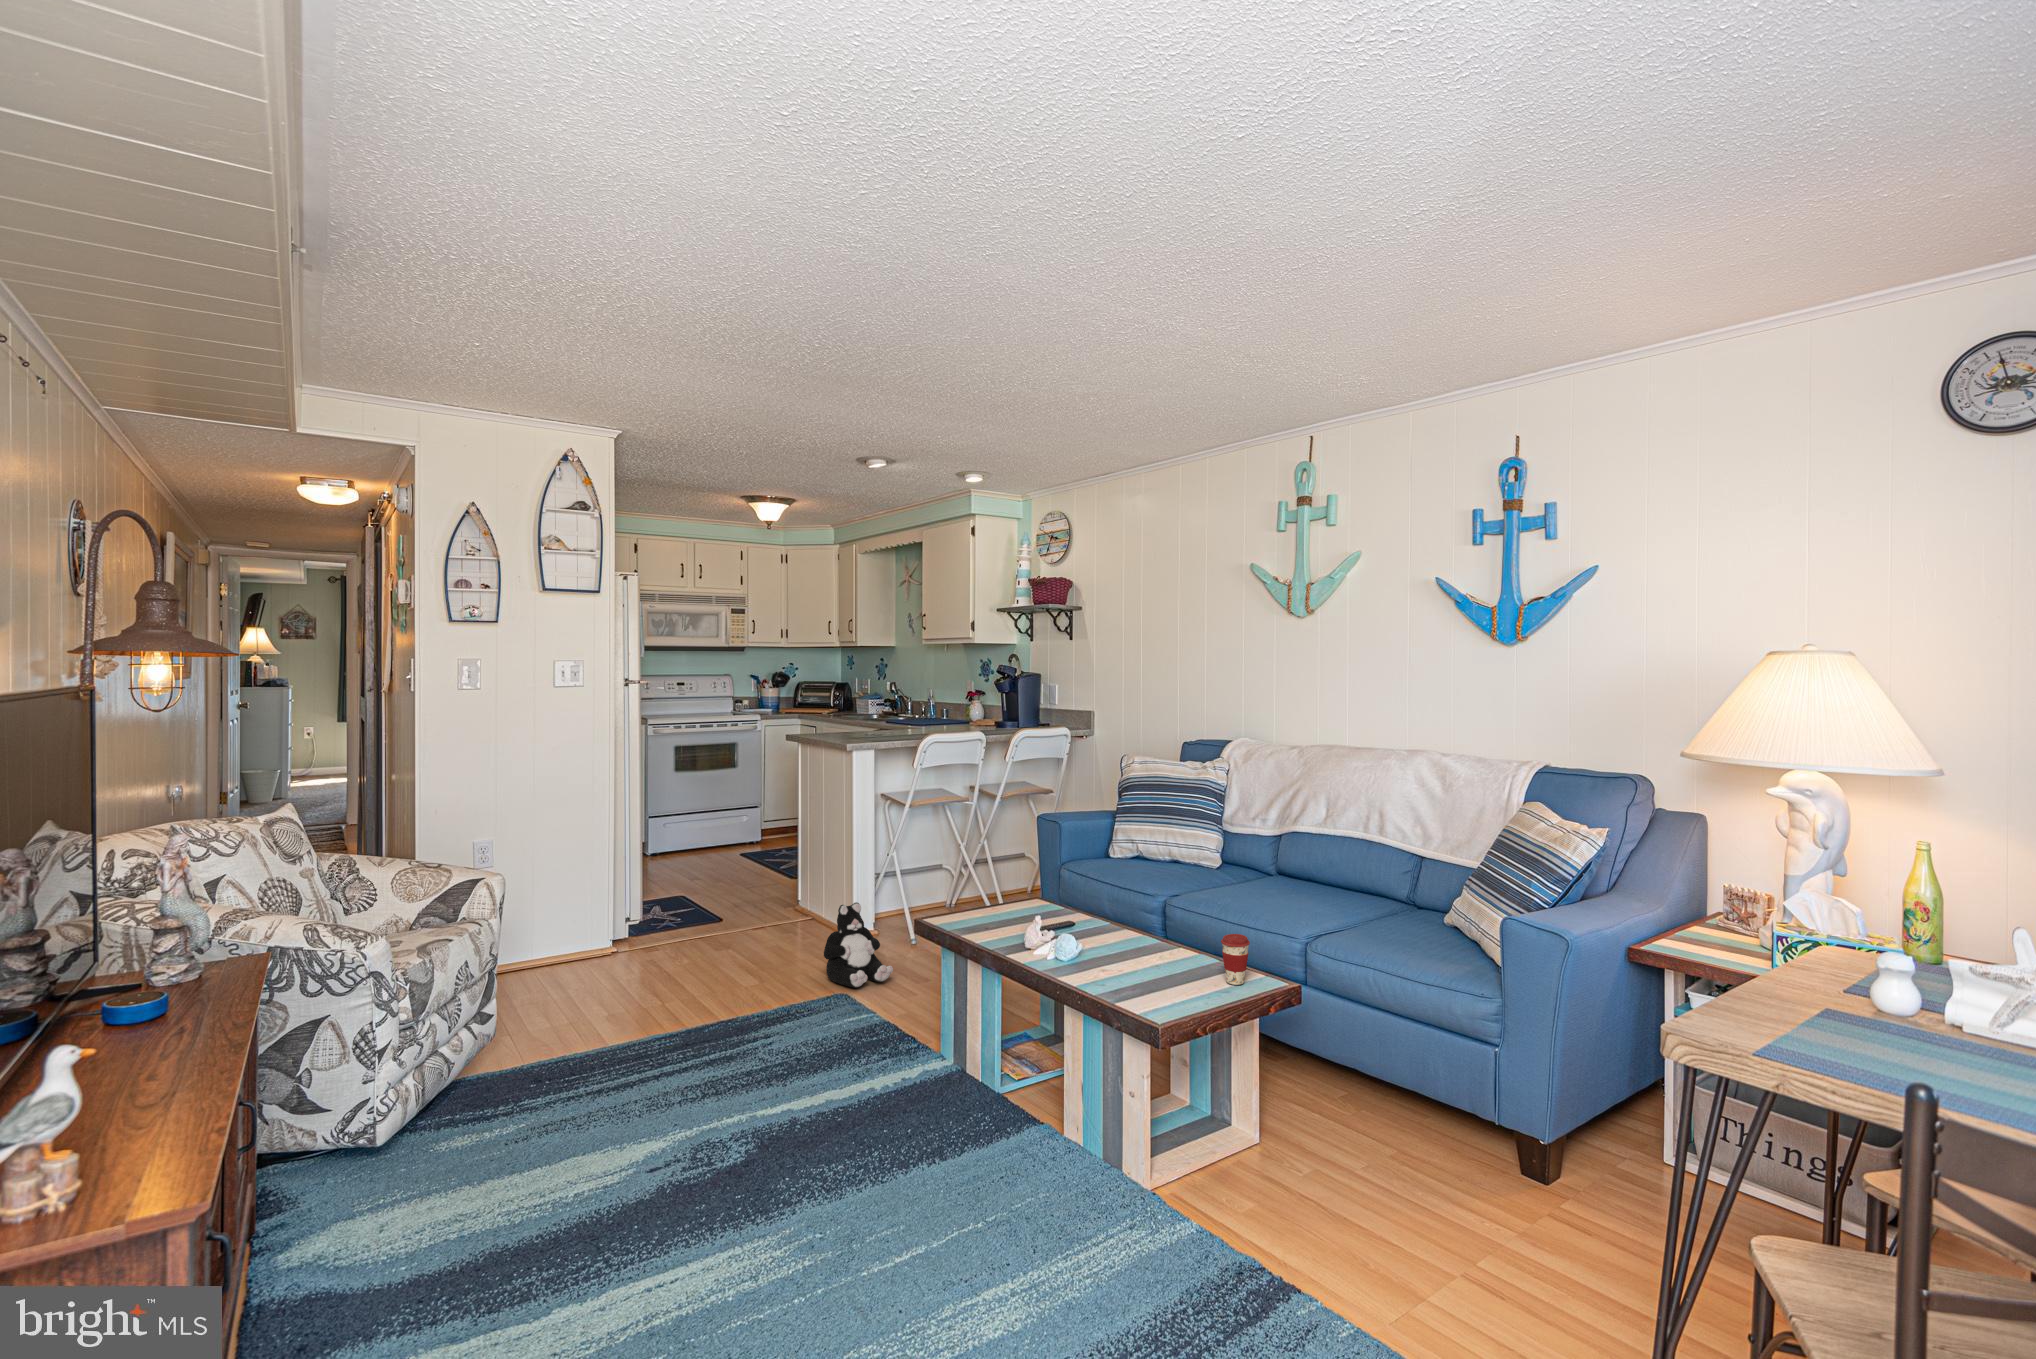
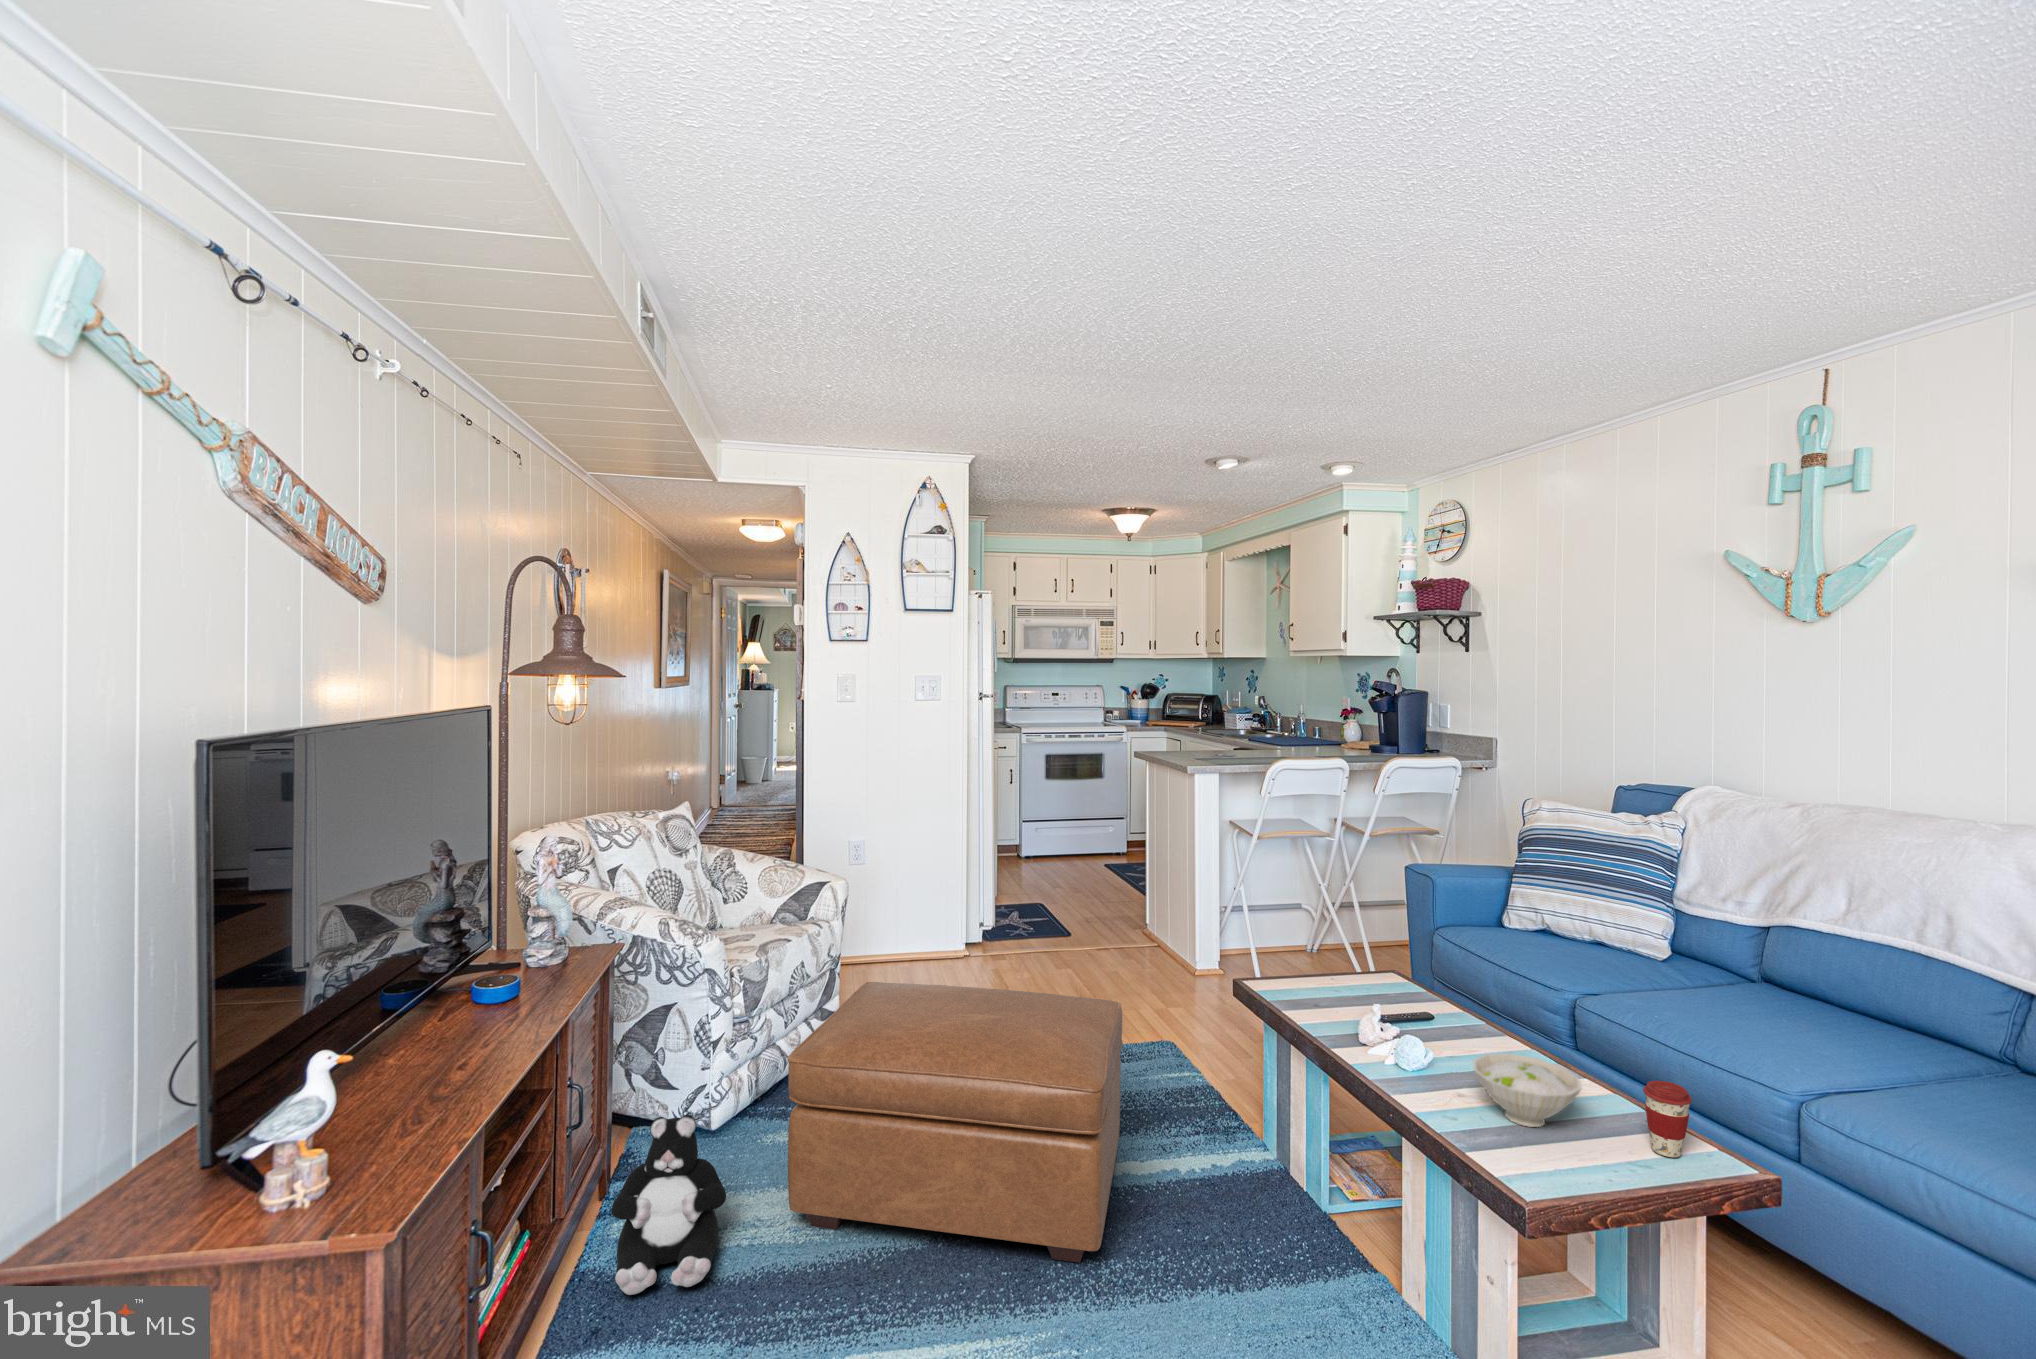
plush toy: present [824,902,893,987] -> present [611,1114,726,1295]
bowl: none [1111,934,1184,982] -> present [1473,1054,1582,1127]
ottoman: none [499,951,825,1204] -> present [788,982,1123,1263]

